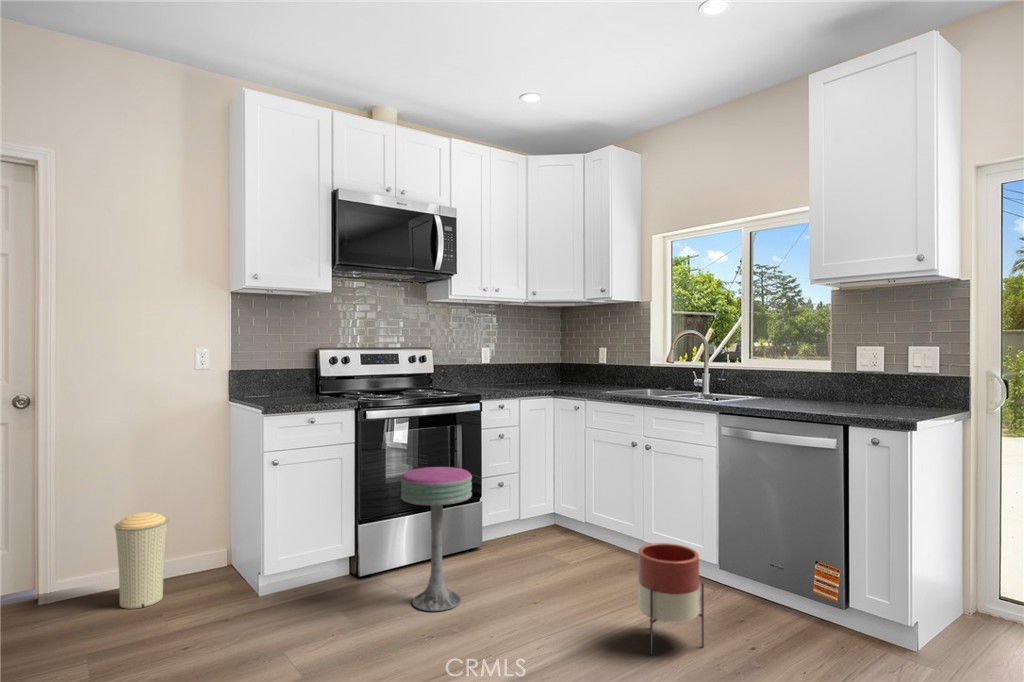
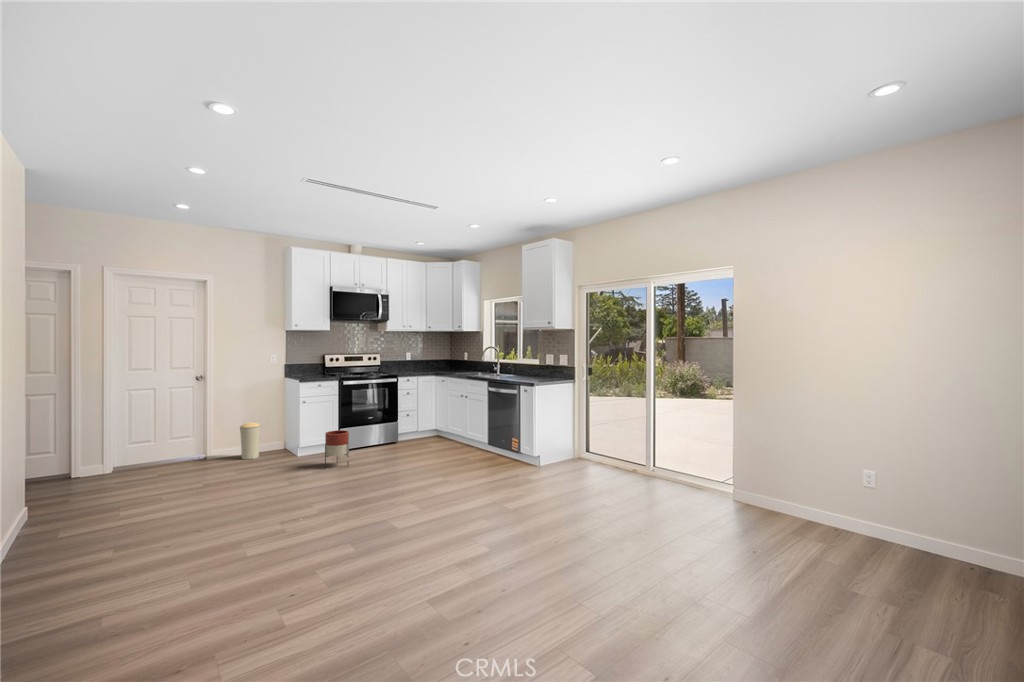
bar stool: present [401,467,472,611] -> none [356,404,385,459]
planter: present [638,543,704,655] -> present [325,430,349,468]

